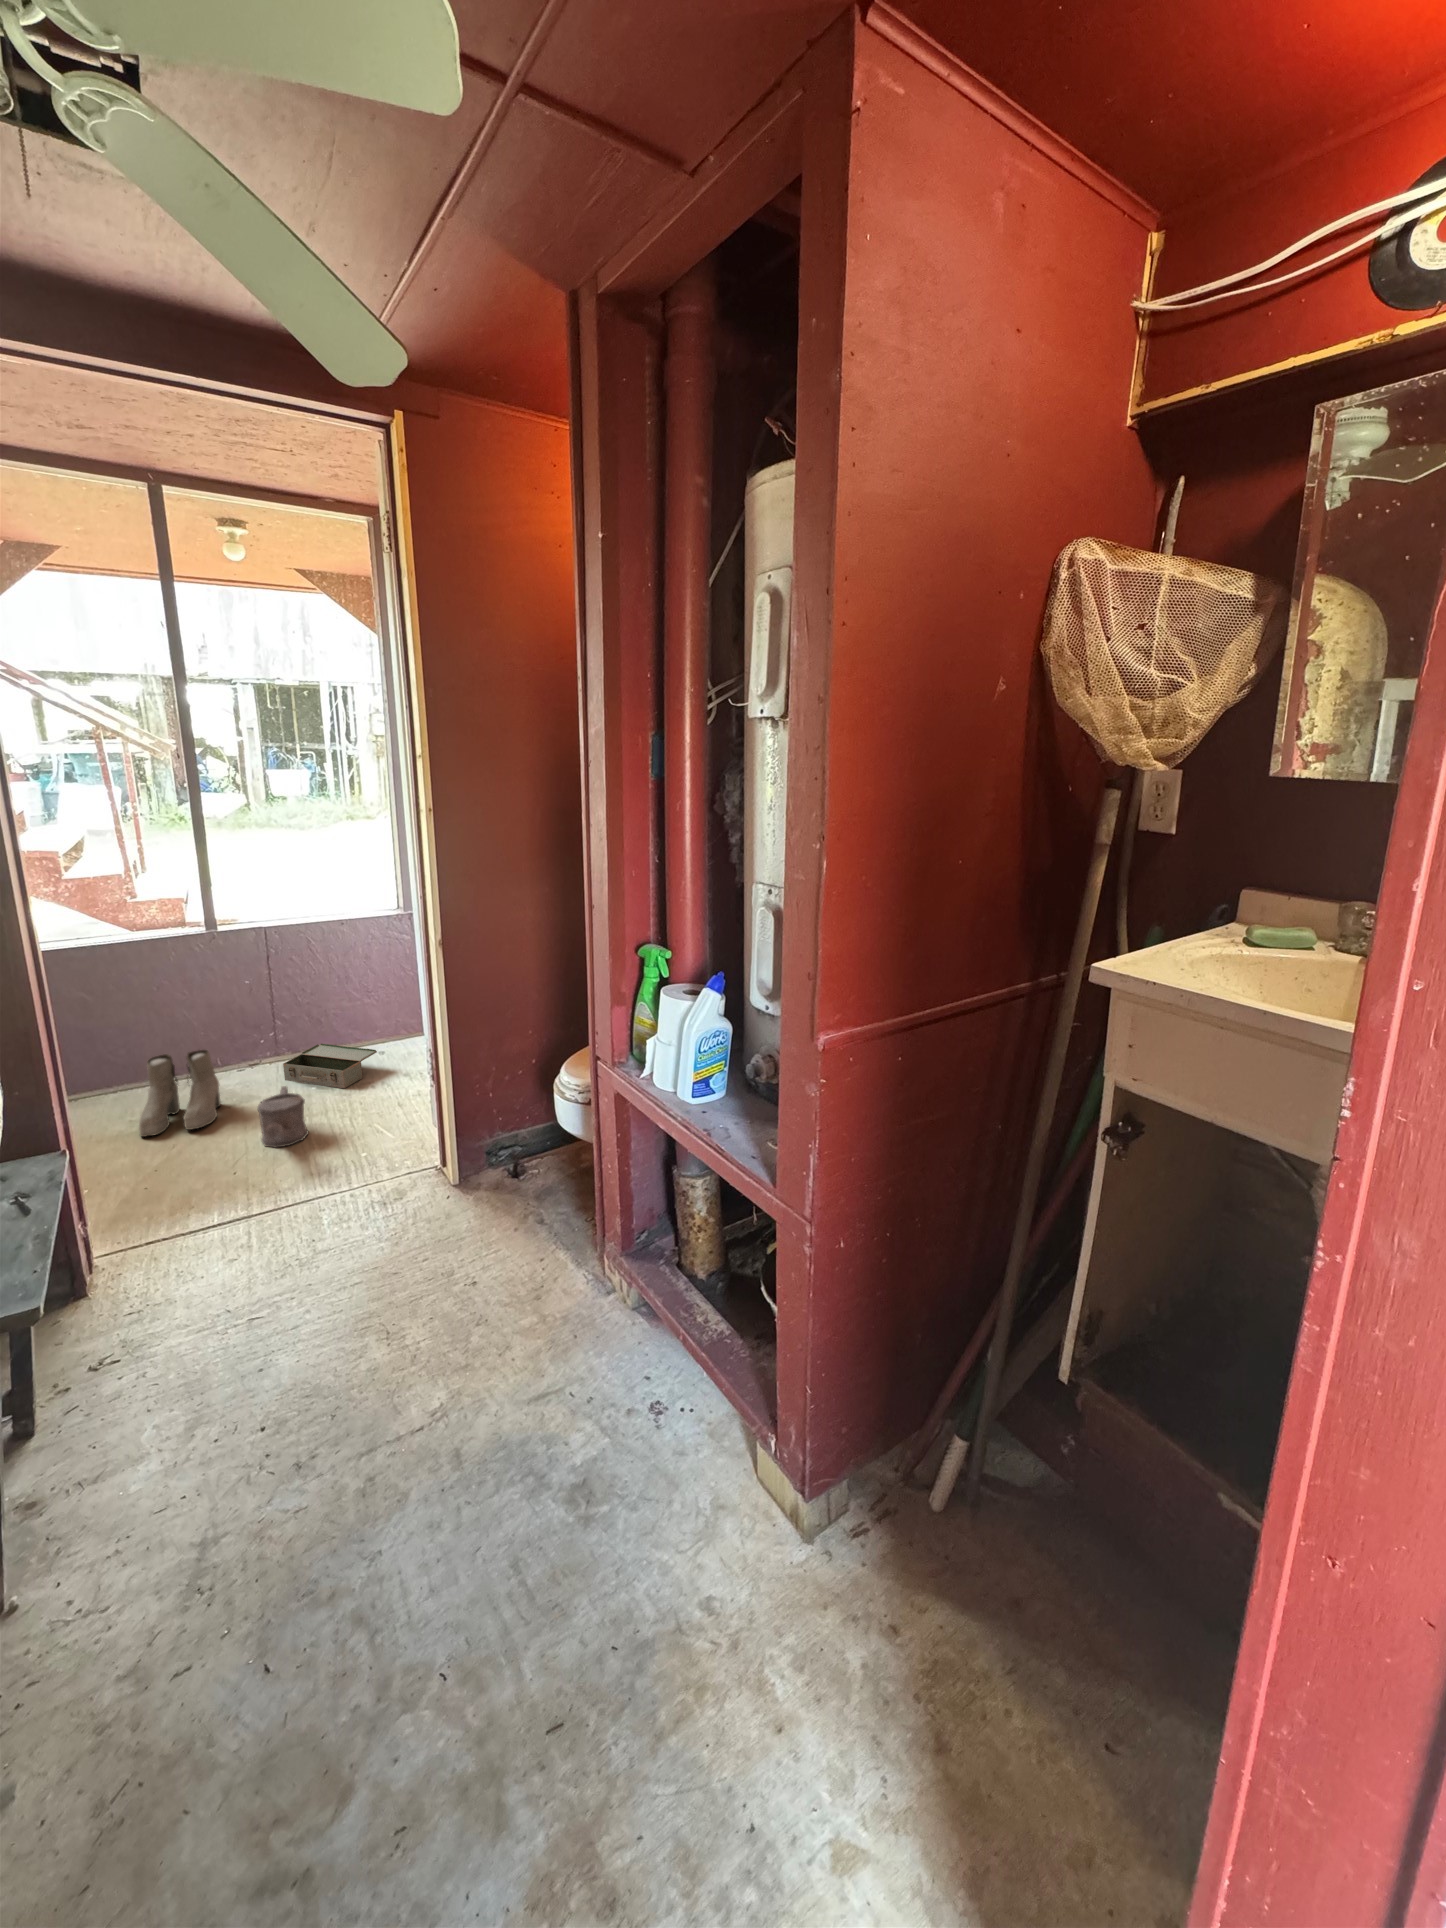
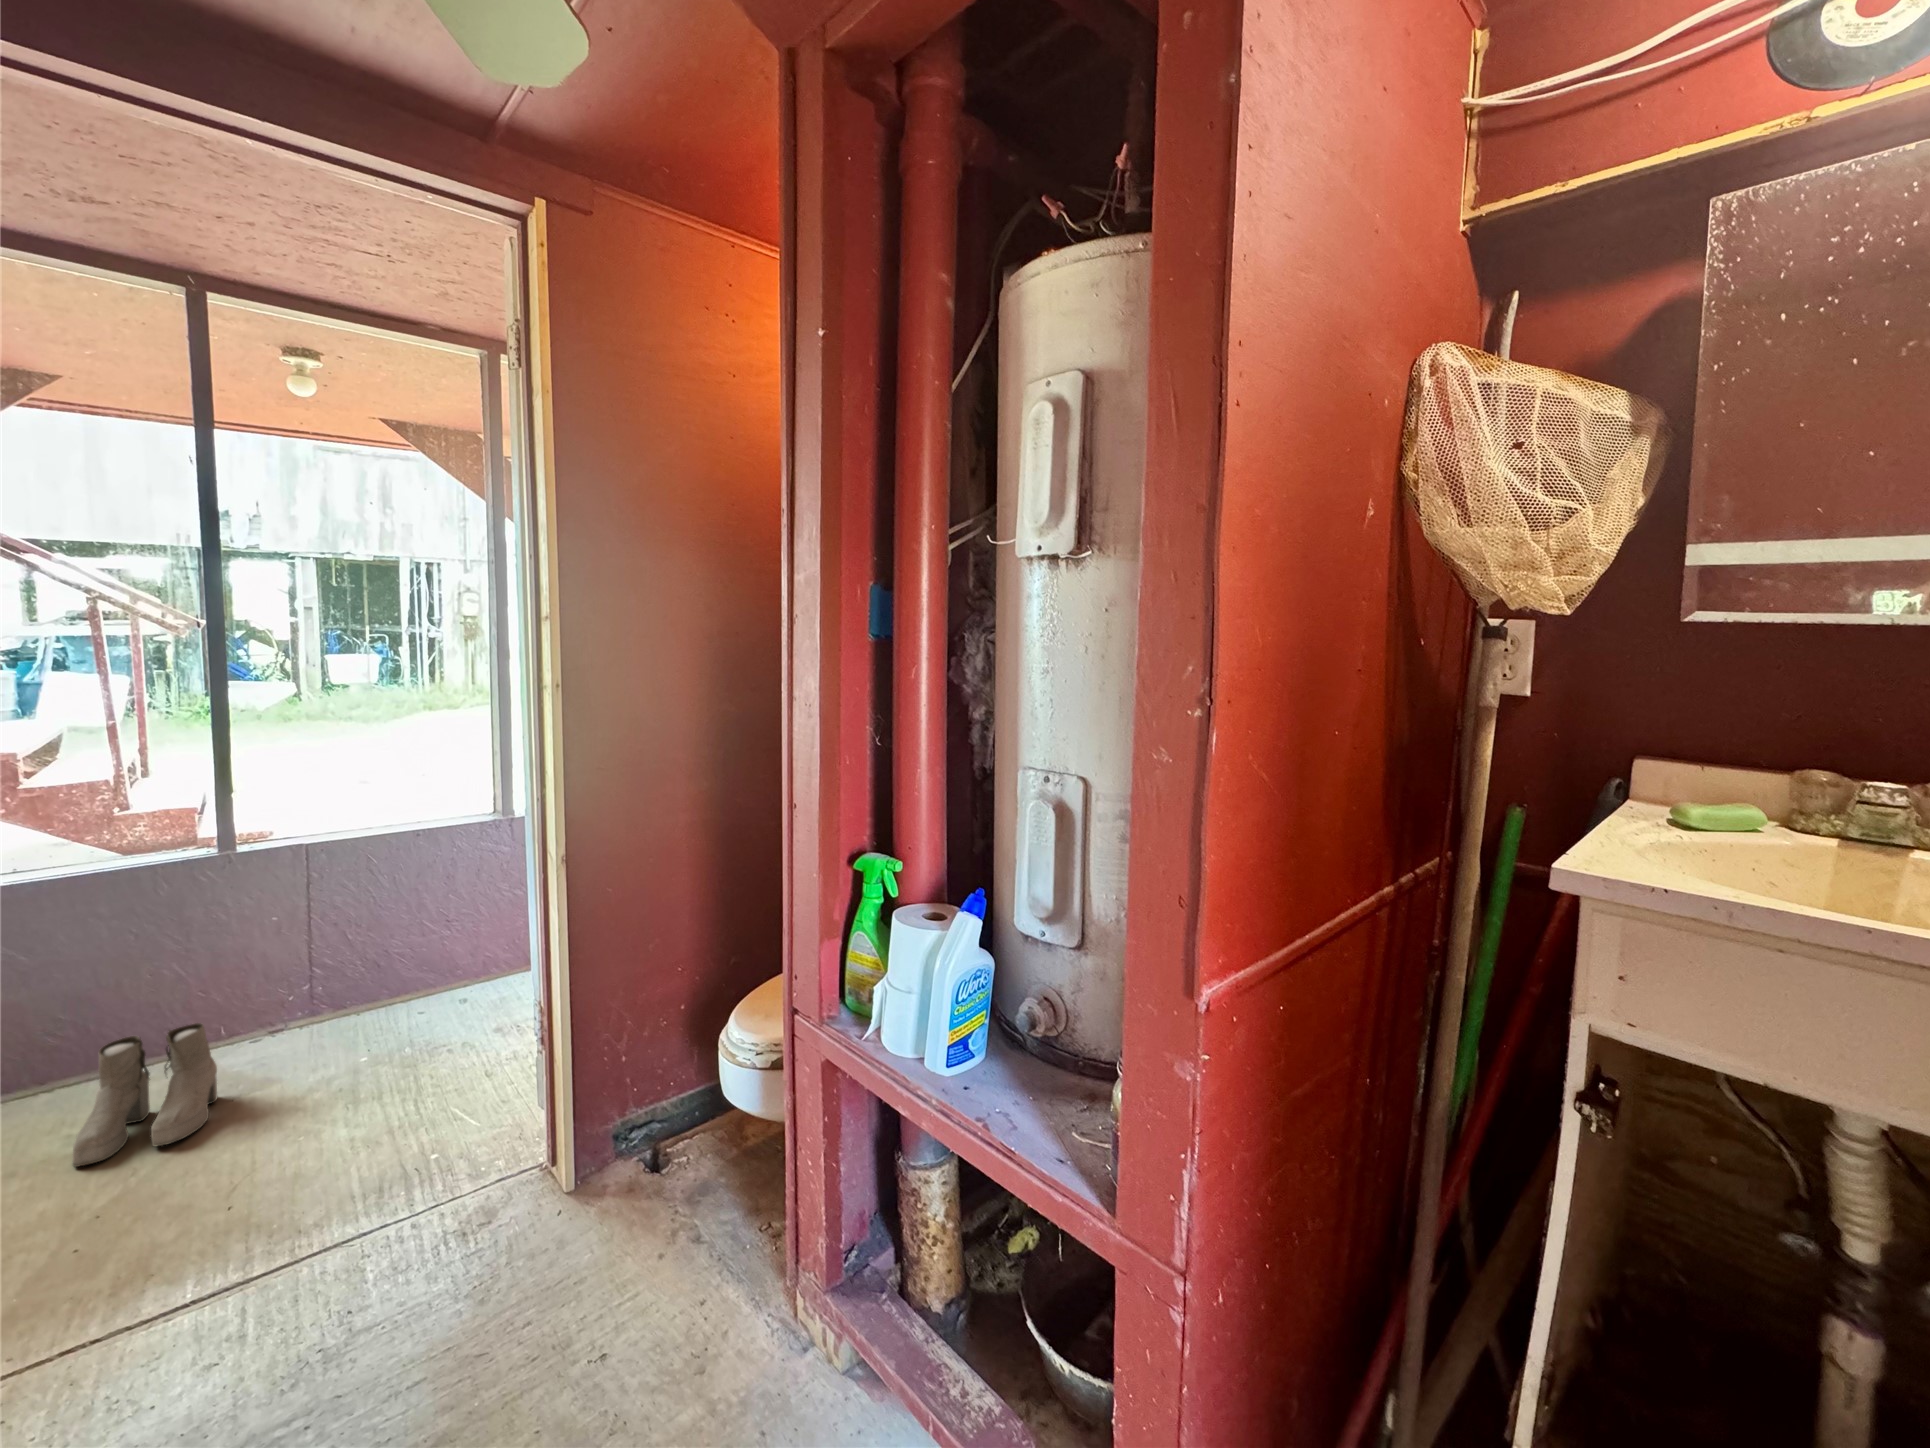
toolbox: present [283,1044,377,1088] -> none [320,994,458,1054]
watering can: present [257,1086,308,1148] -> none [272,1064,351,1160]

